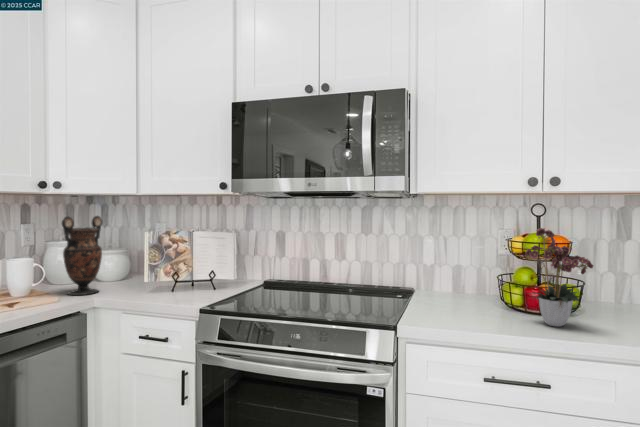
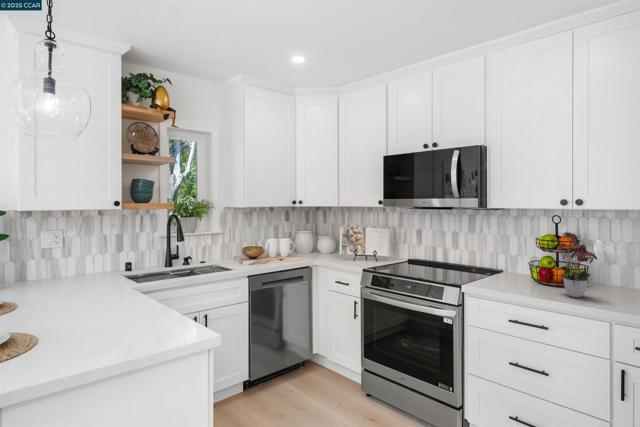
vase: present [62,216,102,295] -> none [302,218,321,259]

